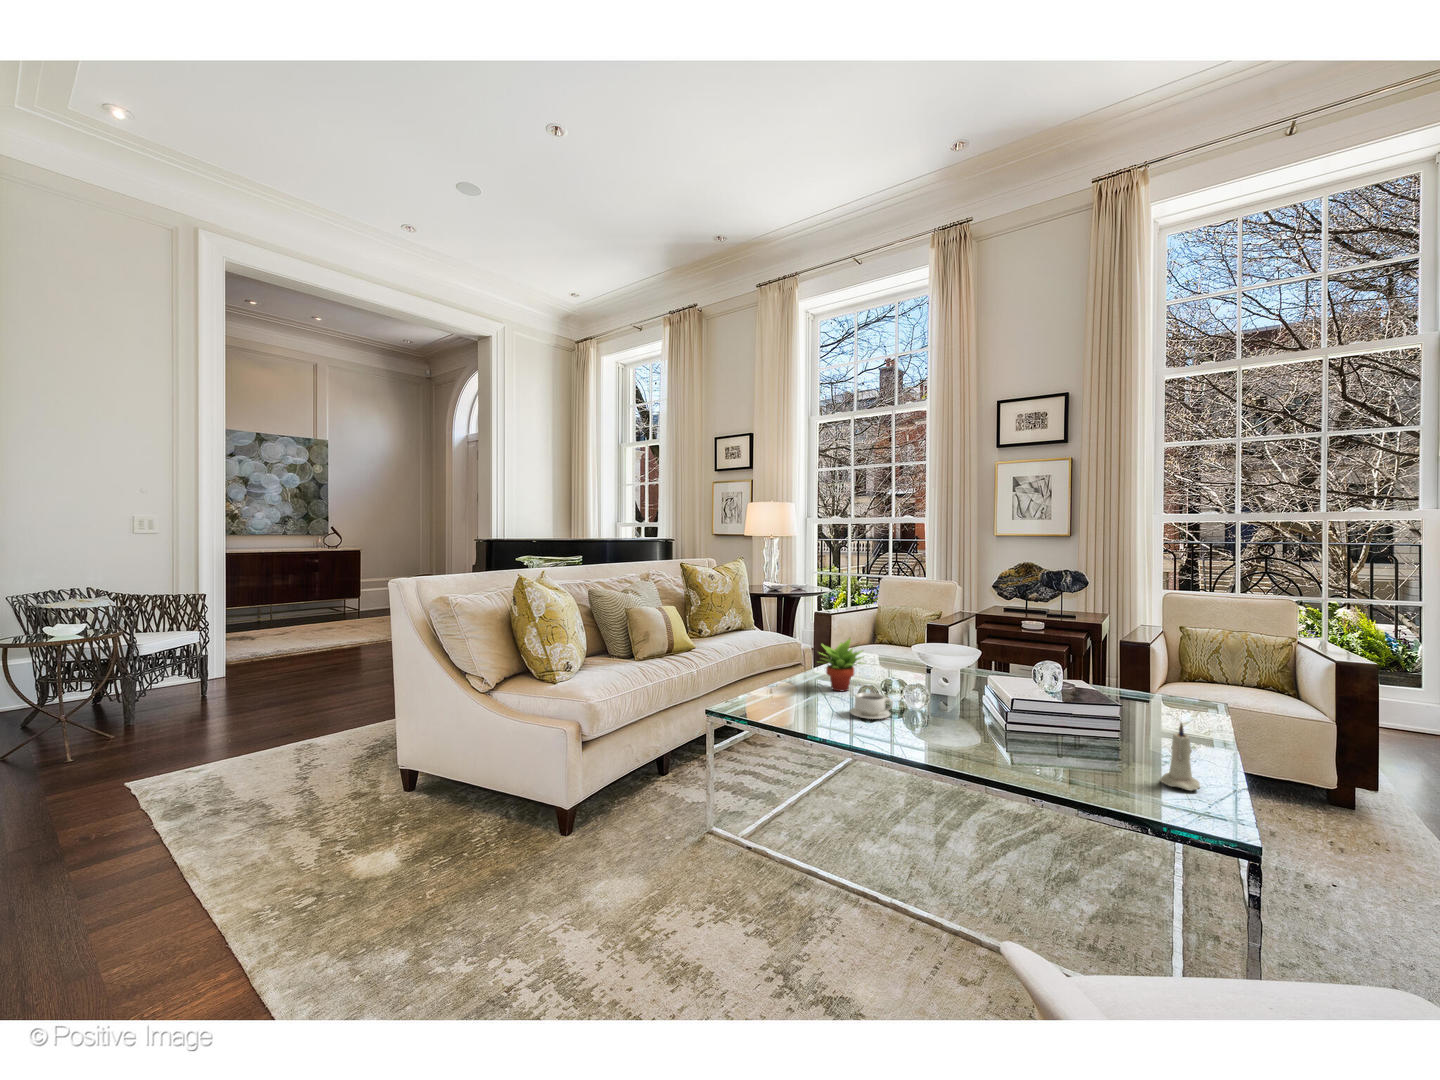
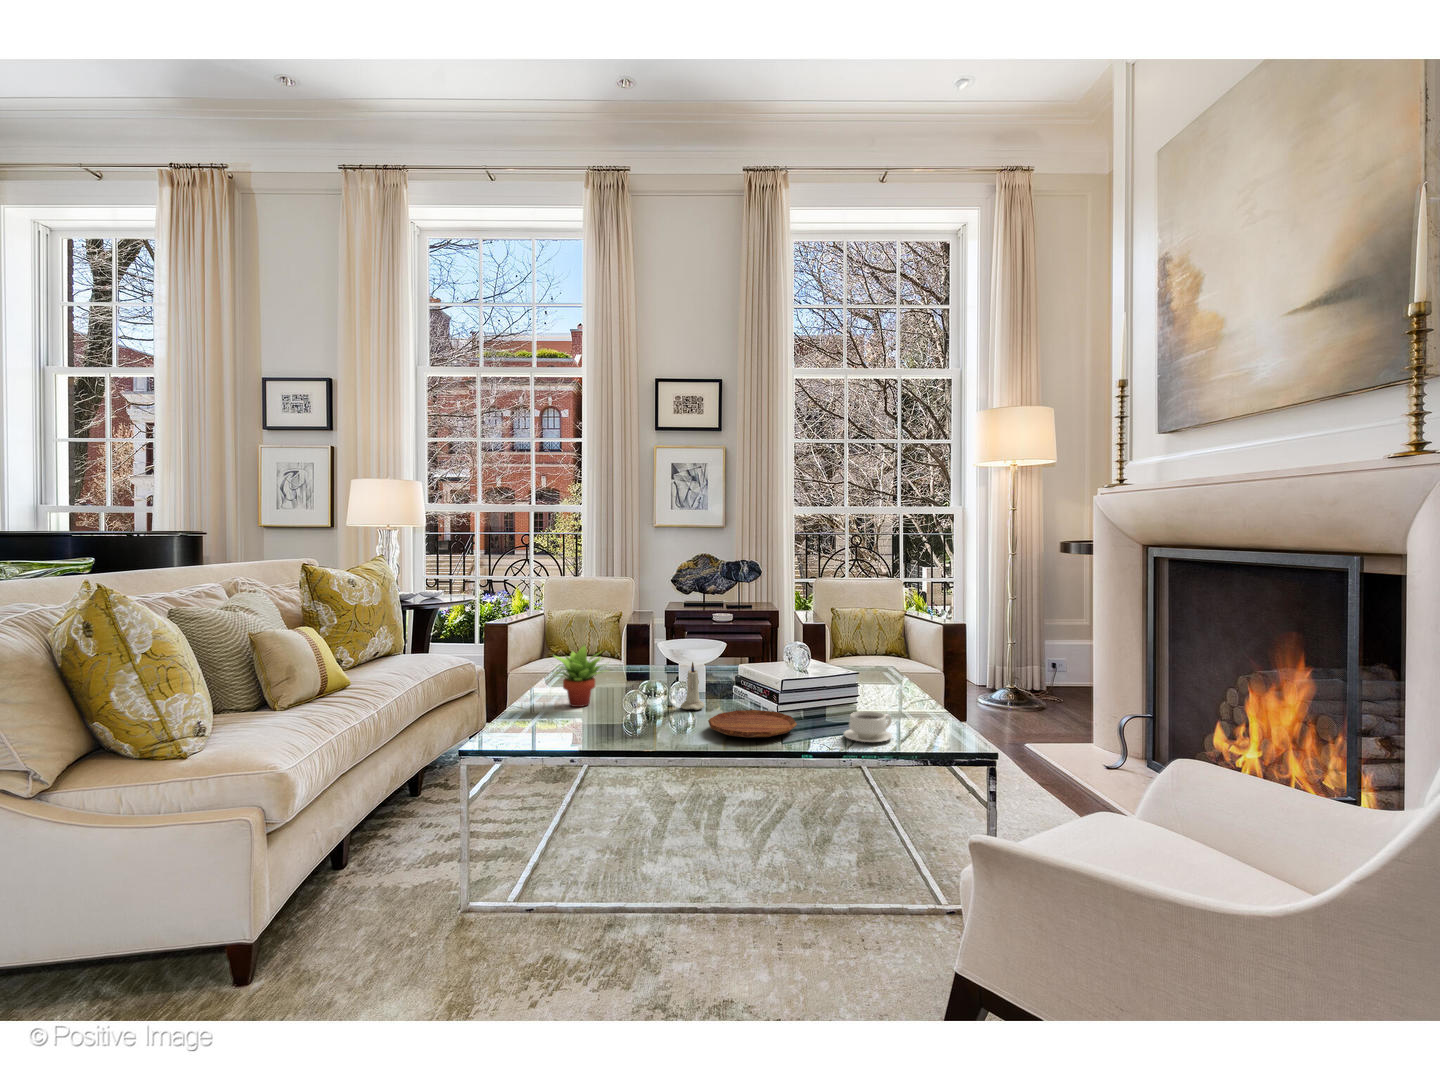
teacup: present [850,692,893,719] -> present [844,711,892,742]
tray: none [918,720,1015,752] -> present [708,710,797,738]
candle: present [1160,723,1200,791] -> present [681,662,704,710]

